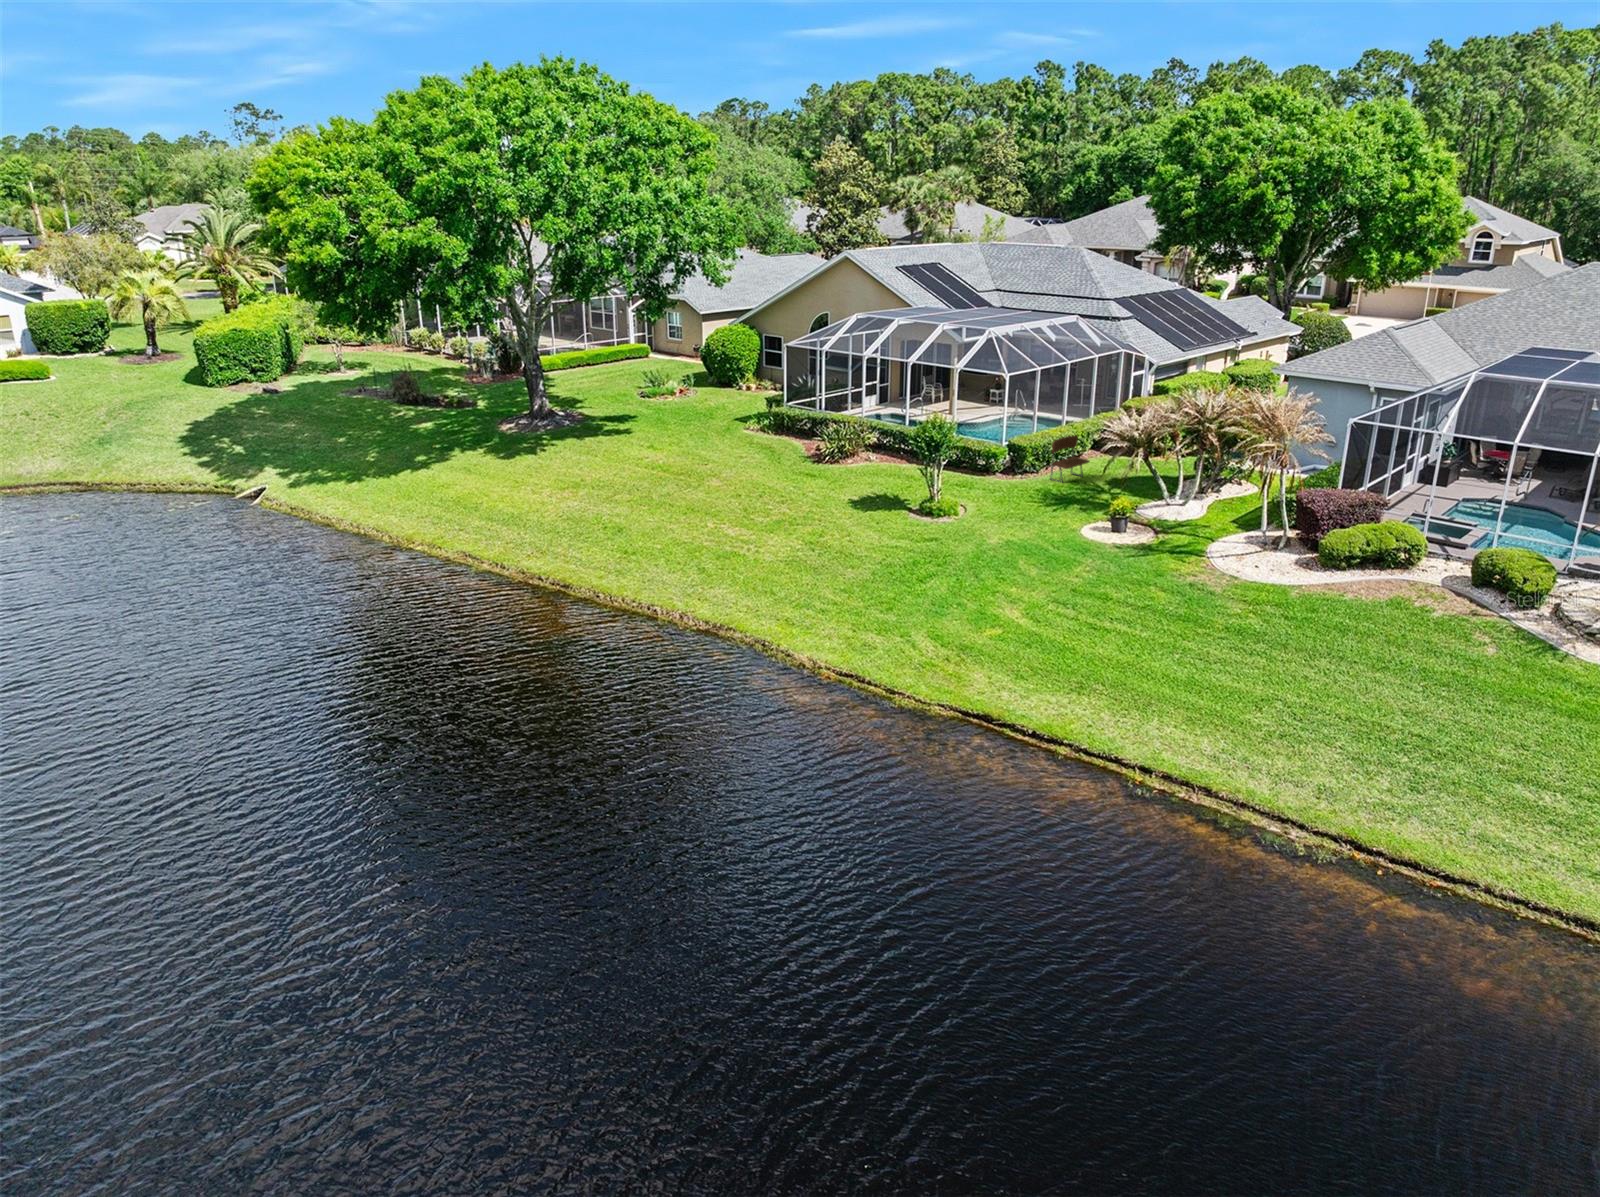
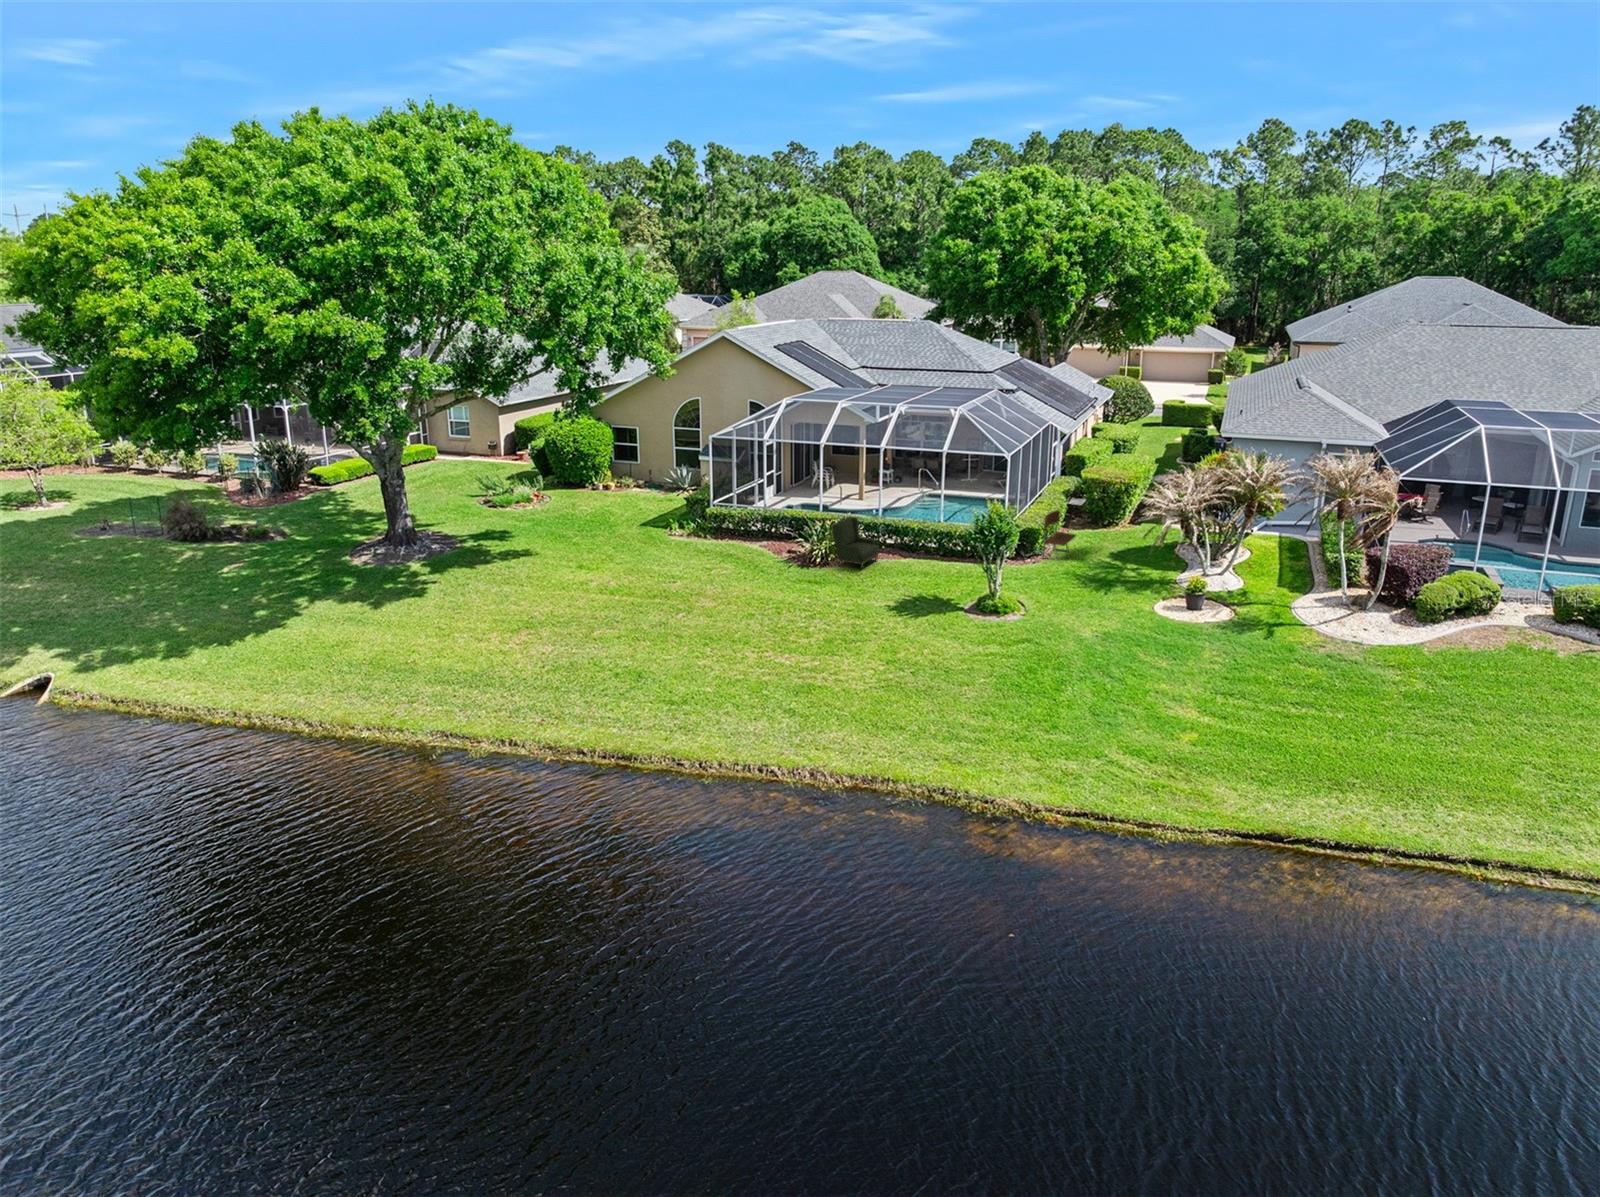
chair: none [856,425,900,473] -> present [831,517,879,569]

